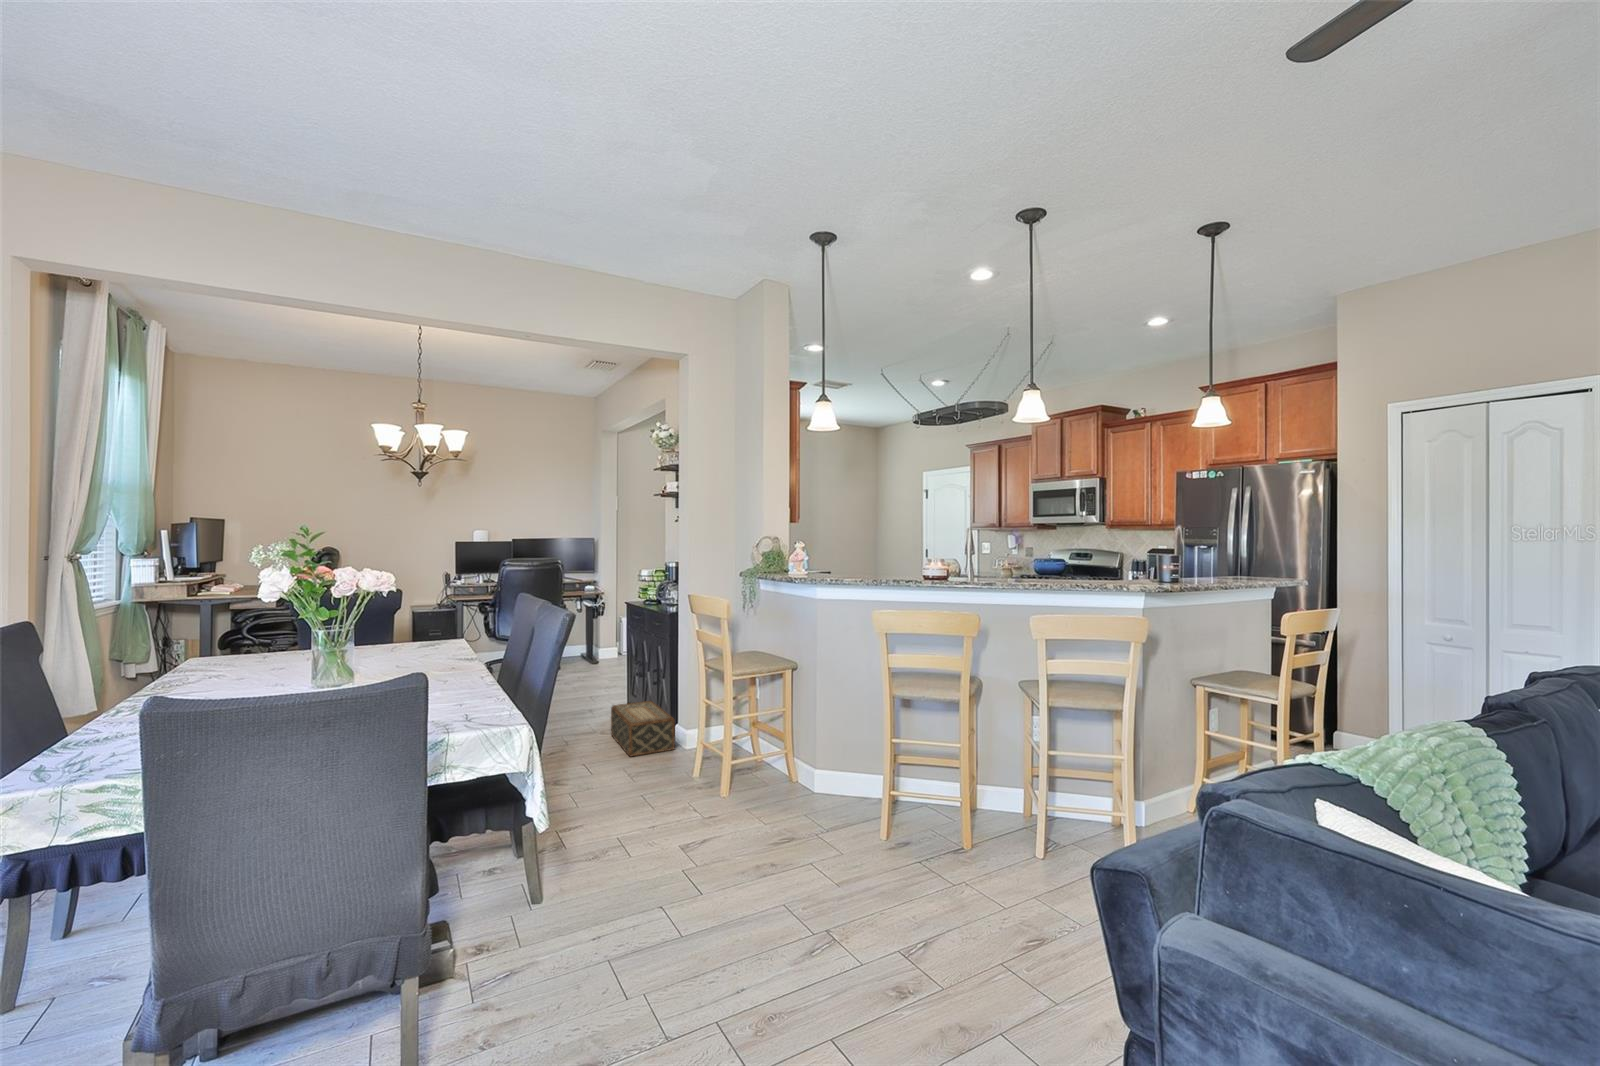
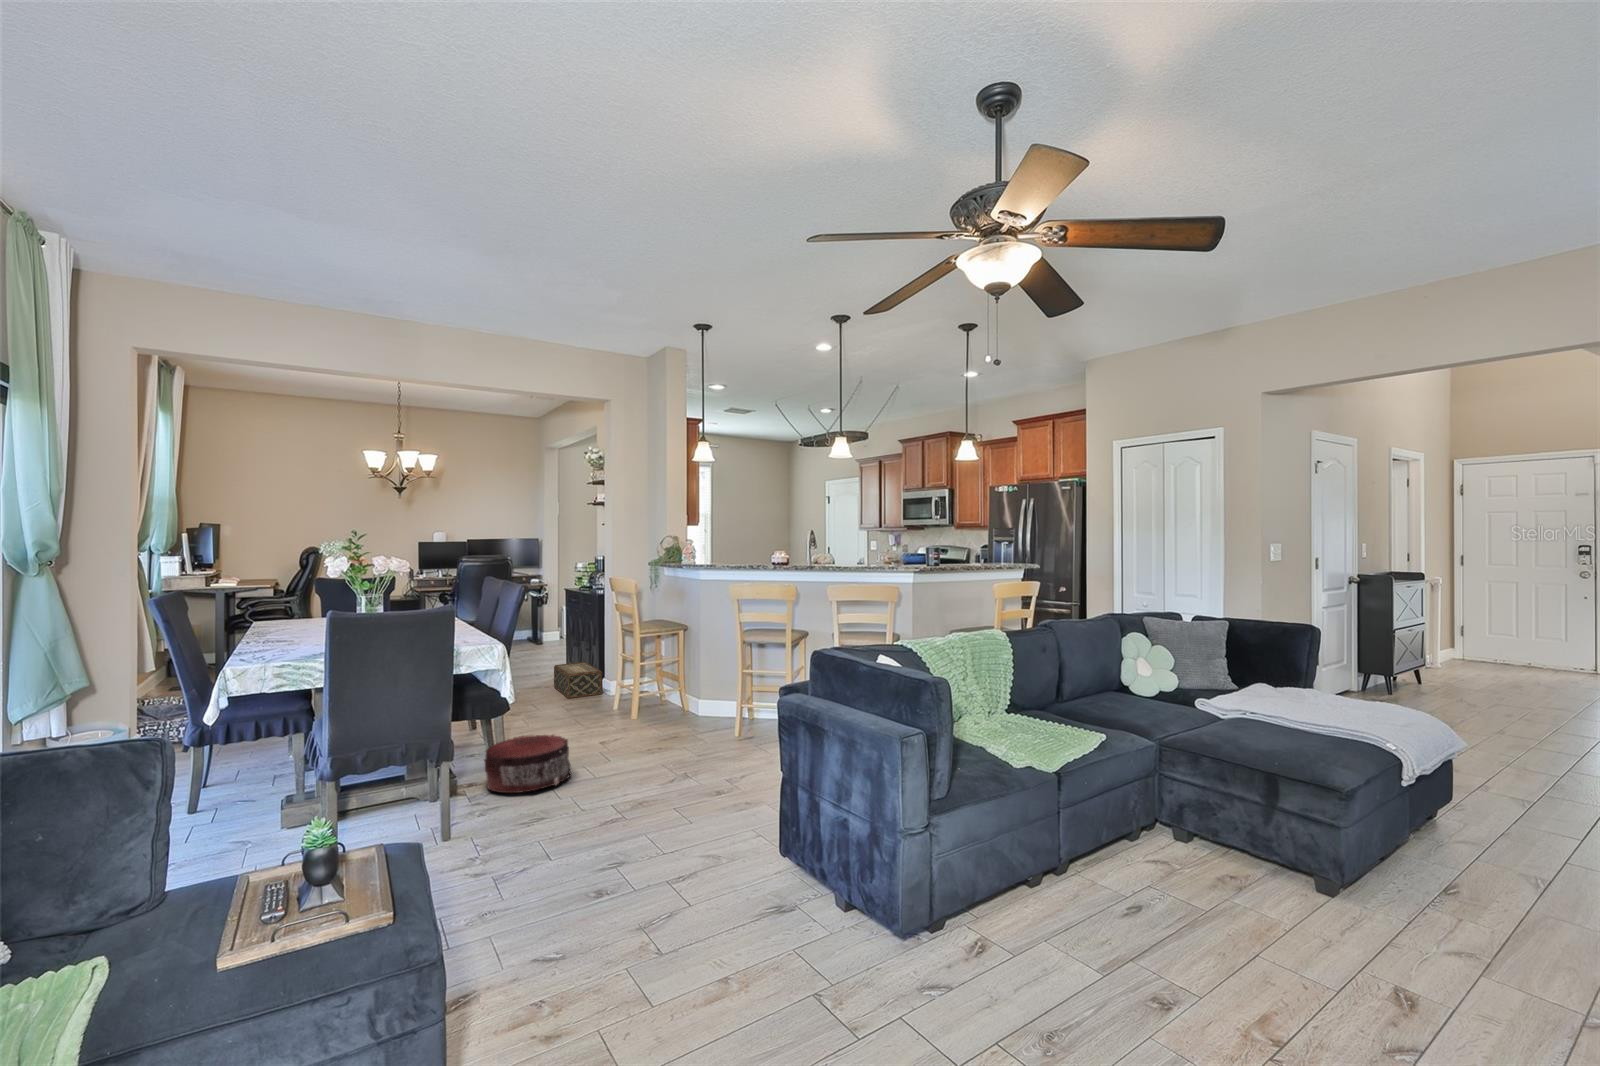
pouf: none [482,871,639,1016] -> present [484,735,571,793]

